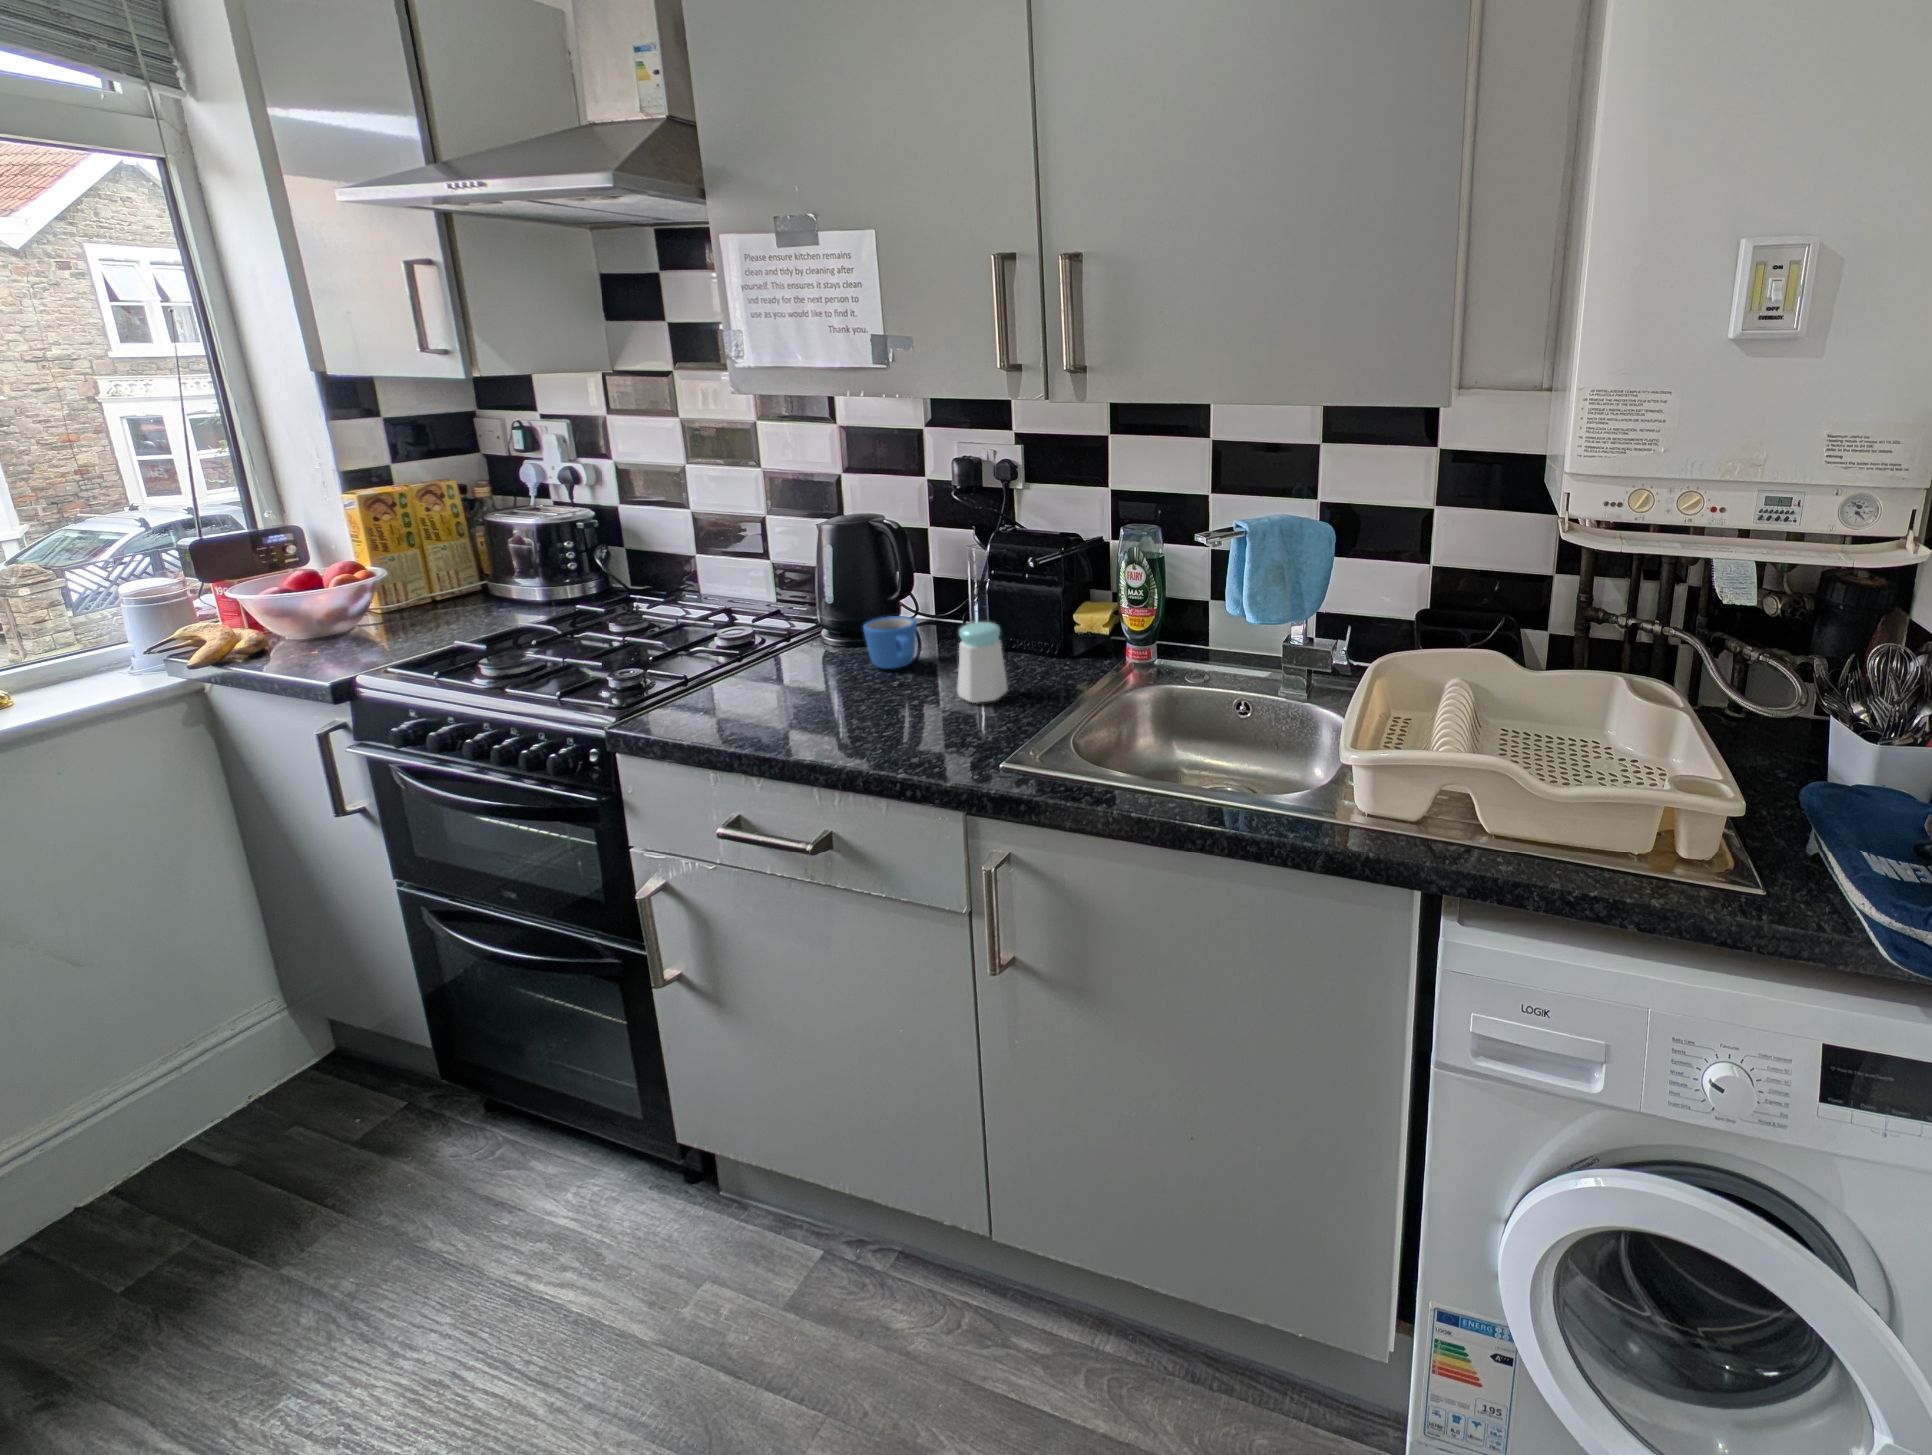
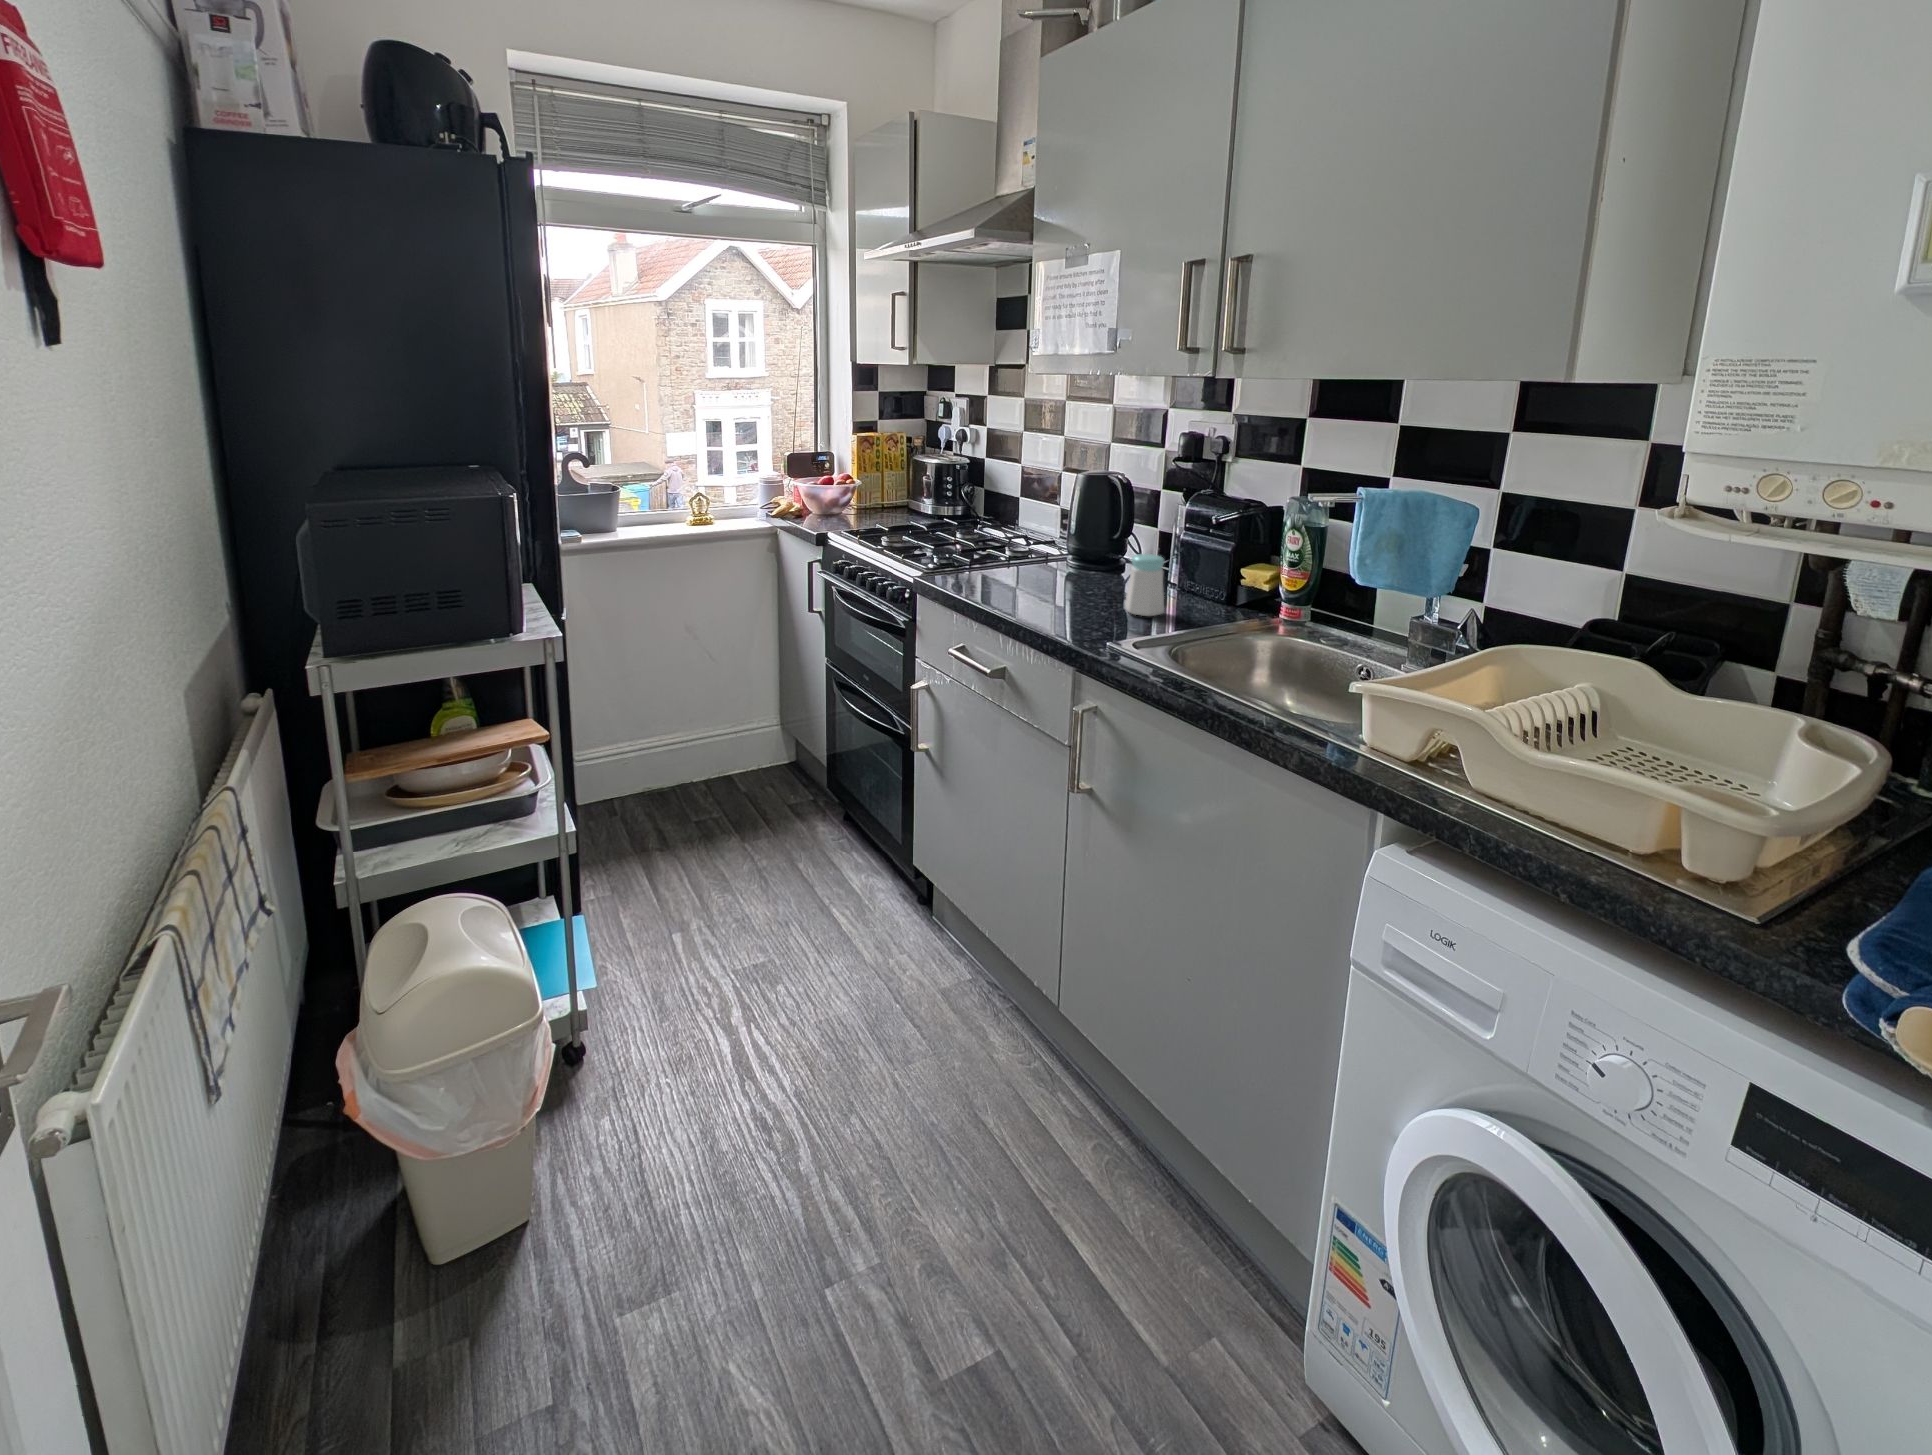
mug: present [863,616,917,669] -> none [1084,548,1124,586]

